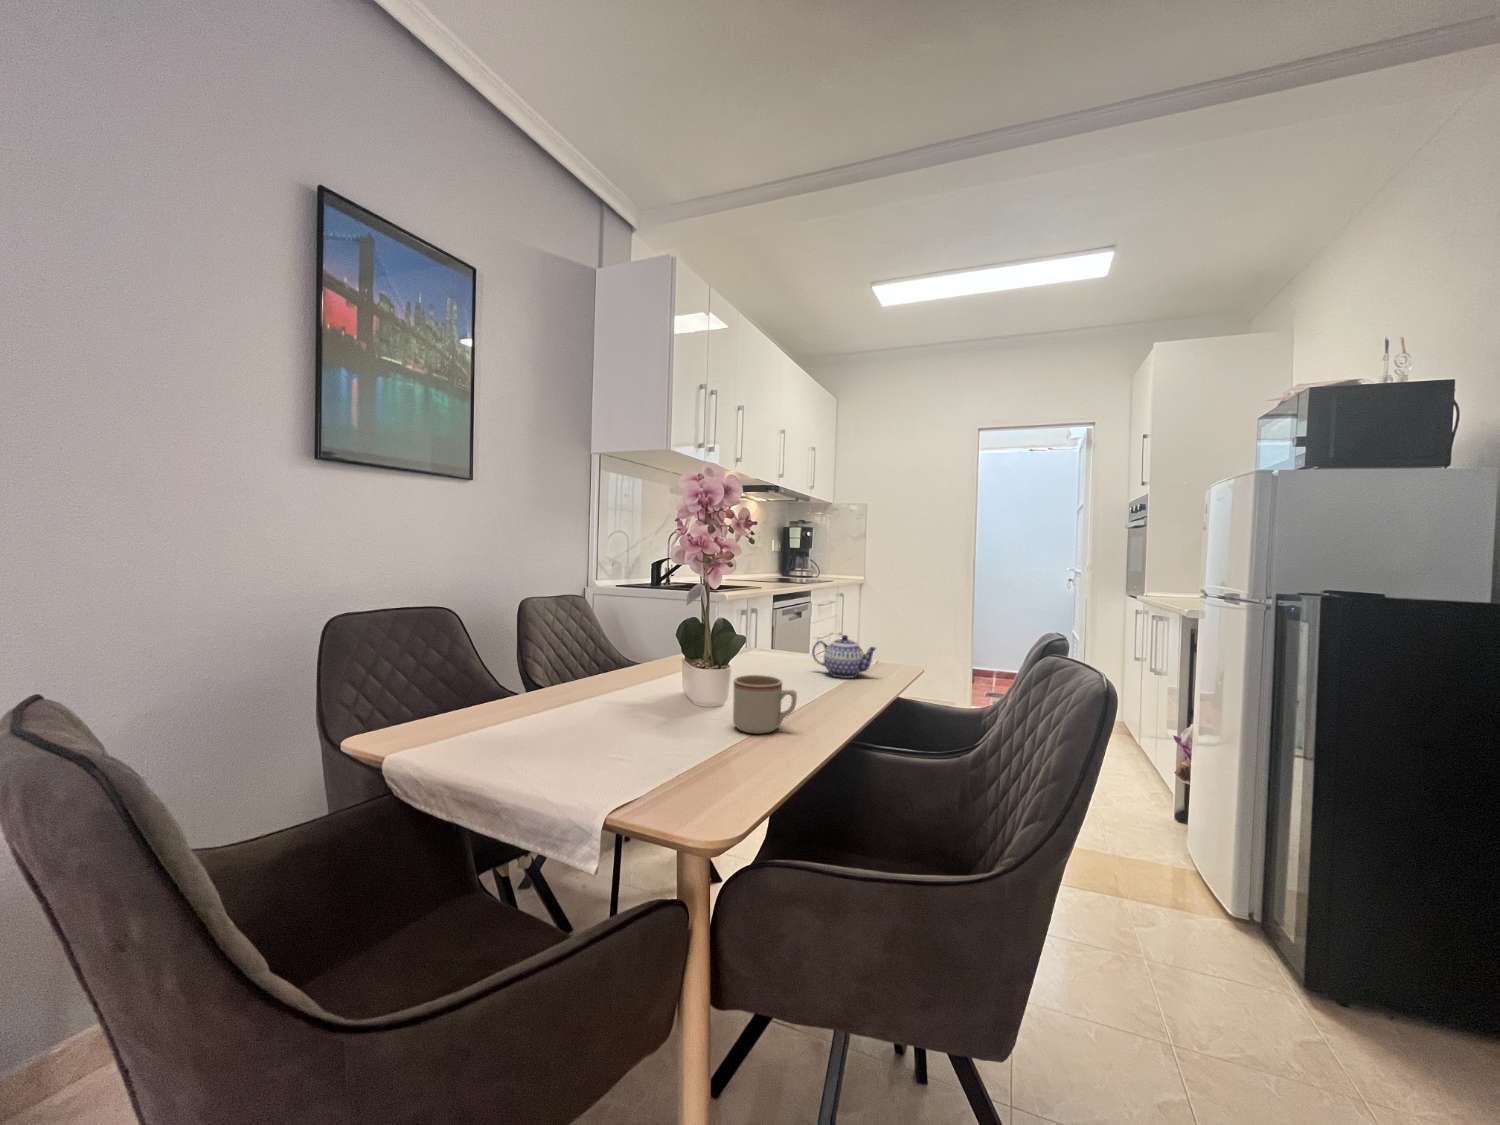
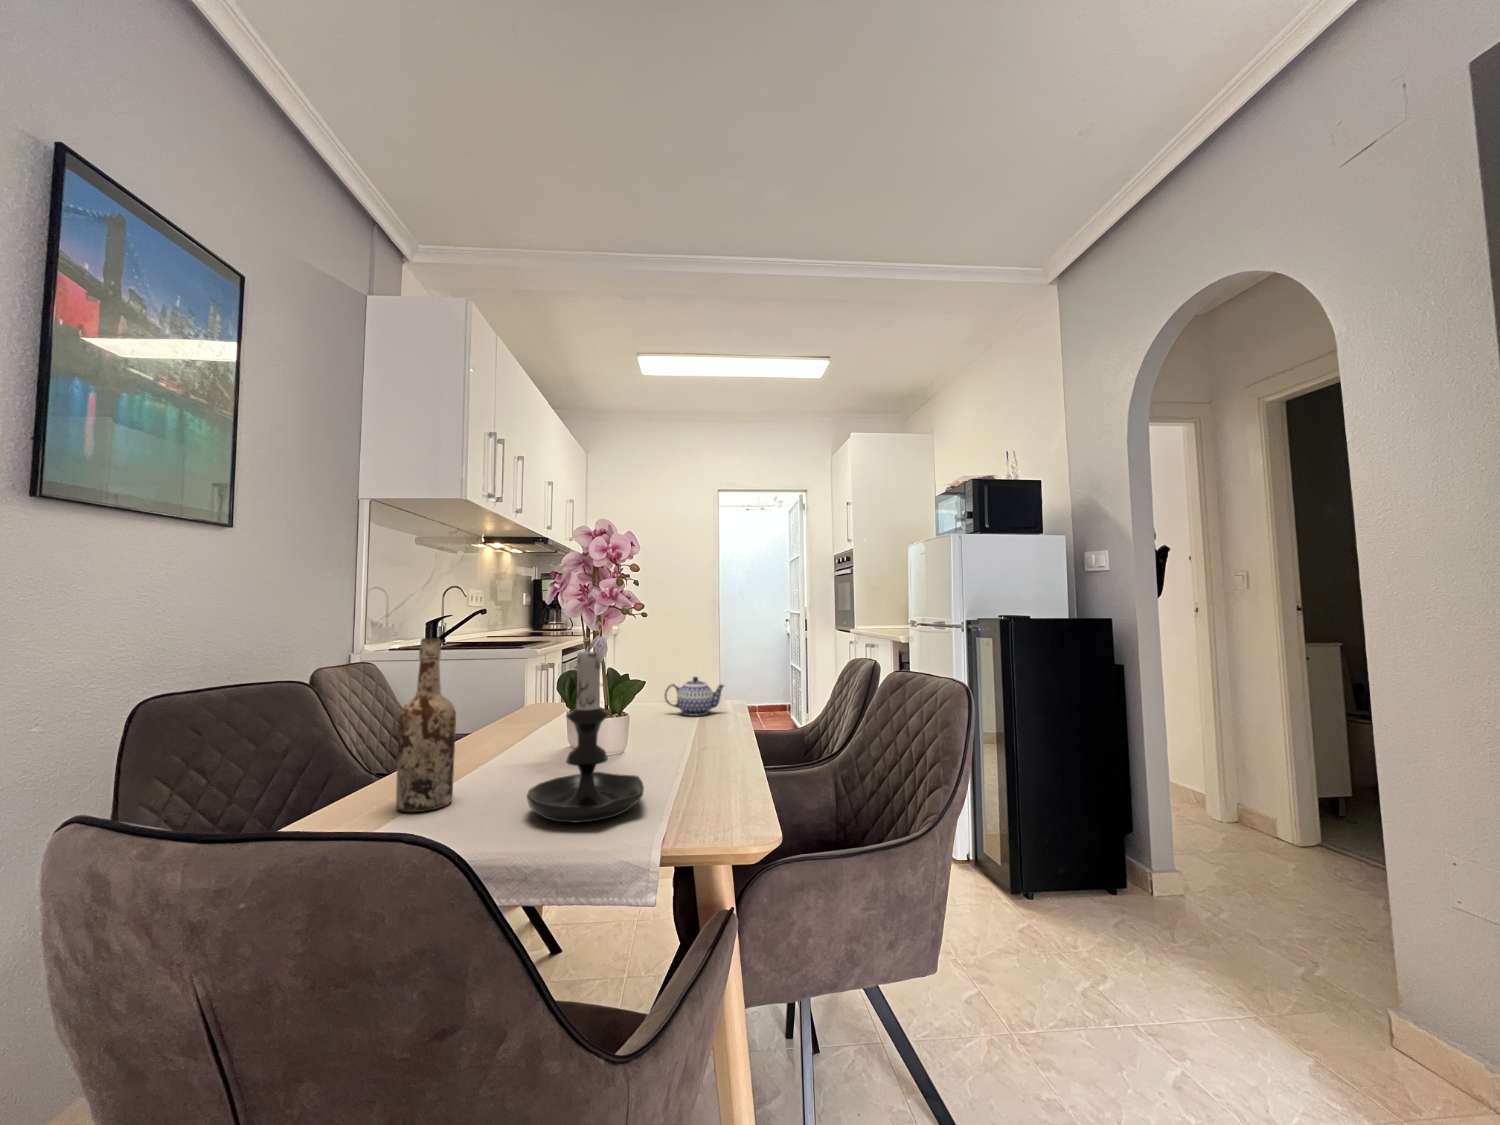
wine bottle: none [476,576,526,731] -> present [396,638,456,812]
candle holder: none [542,586,666,771] -> present [527,641,644,822]
mug: present [733,675,797,733] -> none [664,715,722,768]

